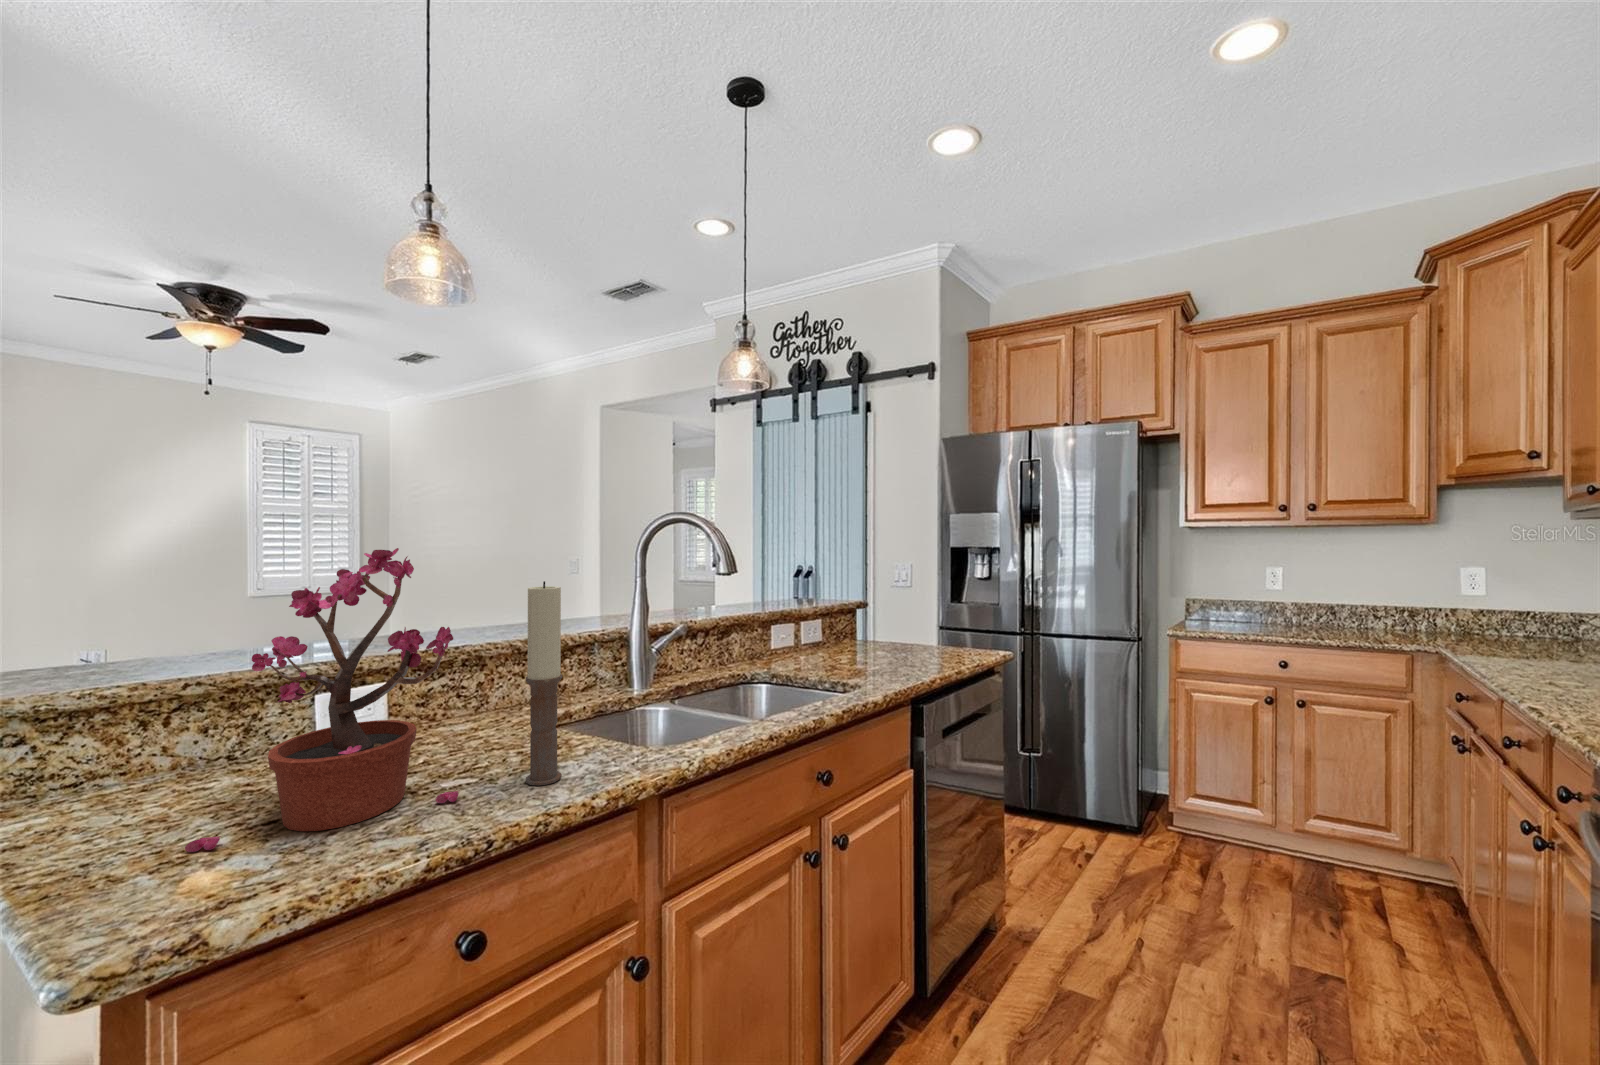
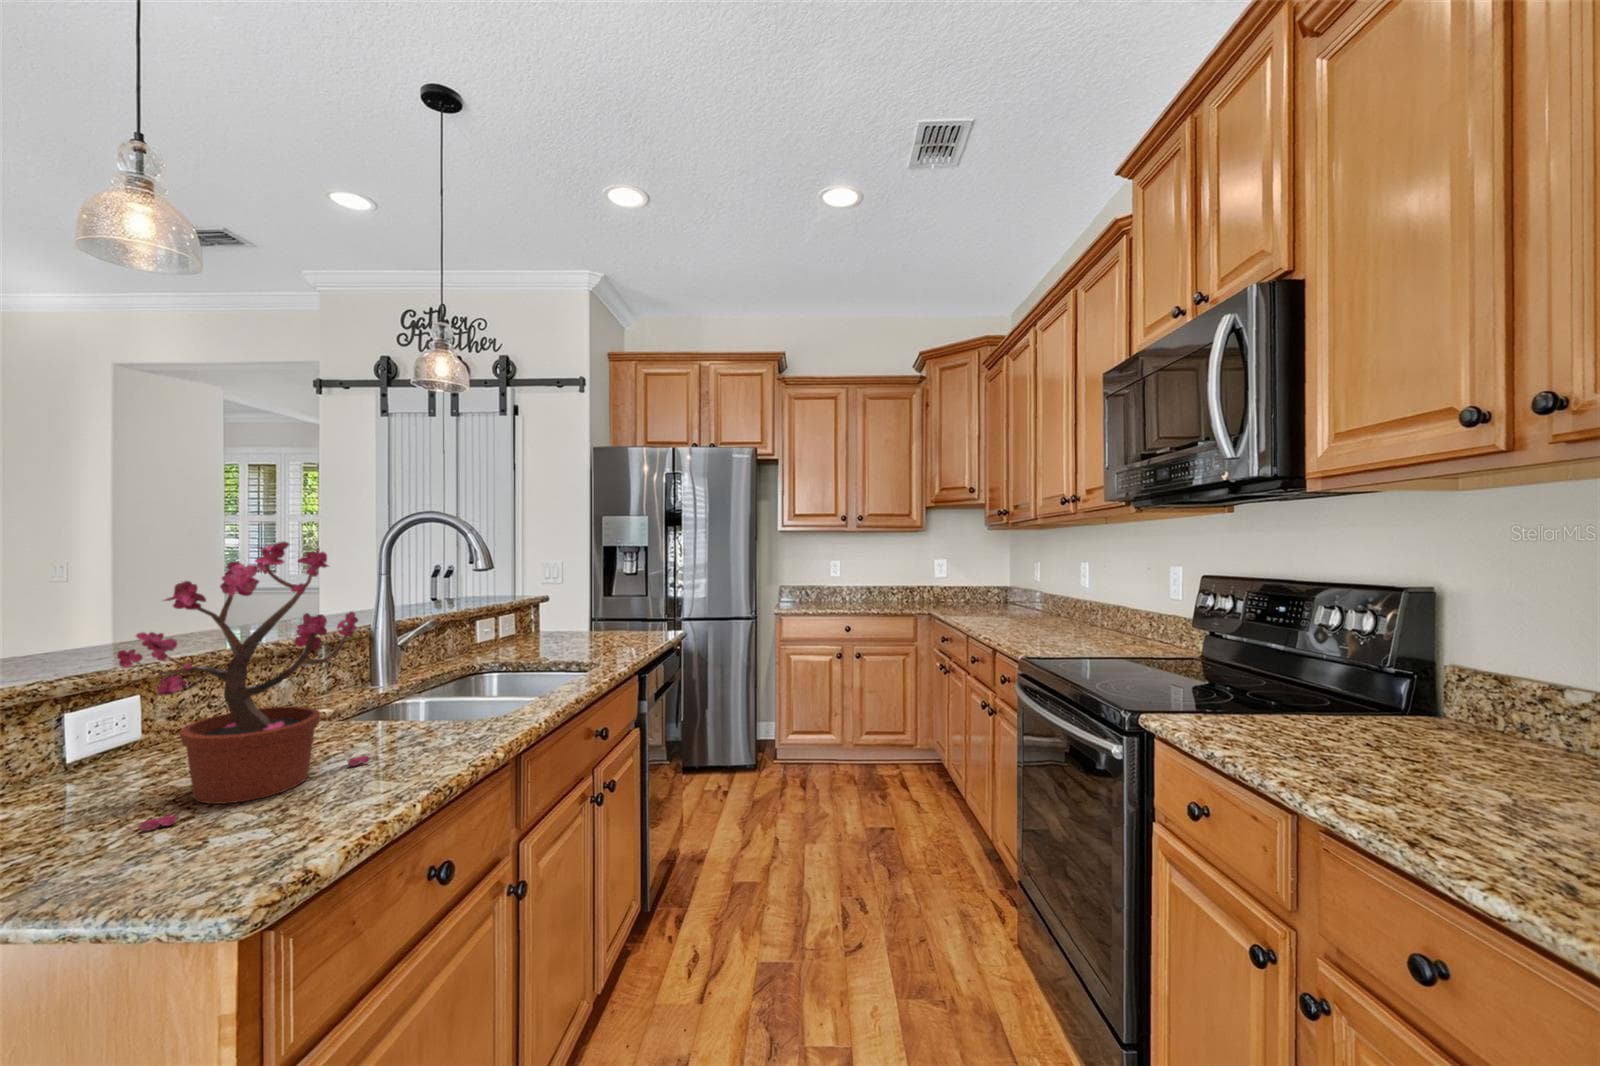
candle: present [526,581,562,786] -> none [406,571,440,745]

